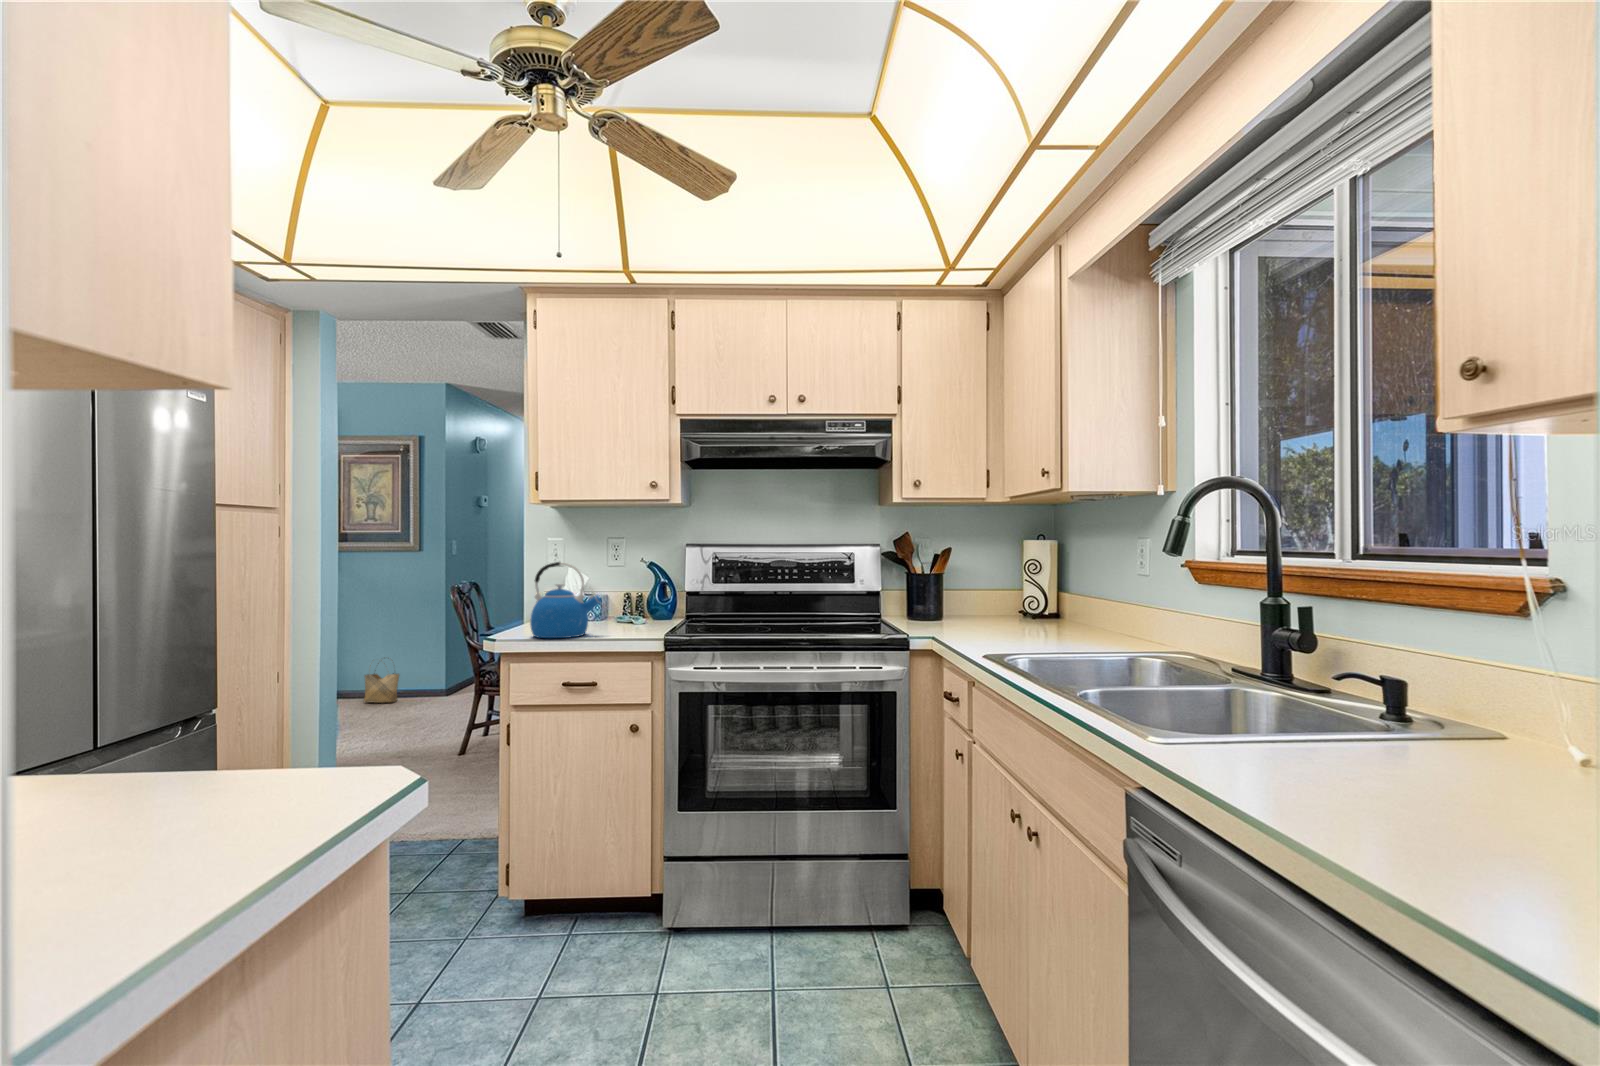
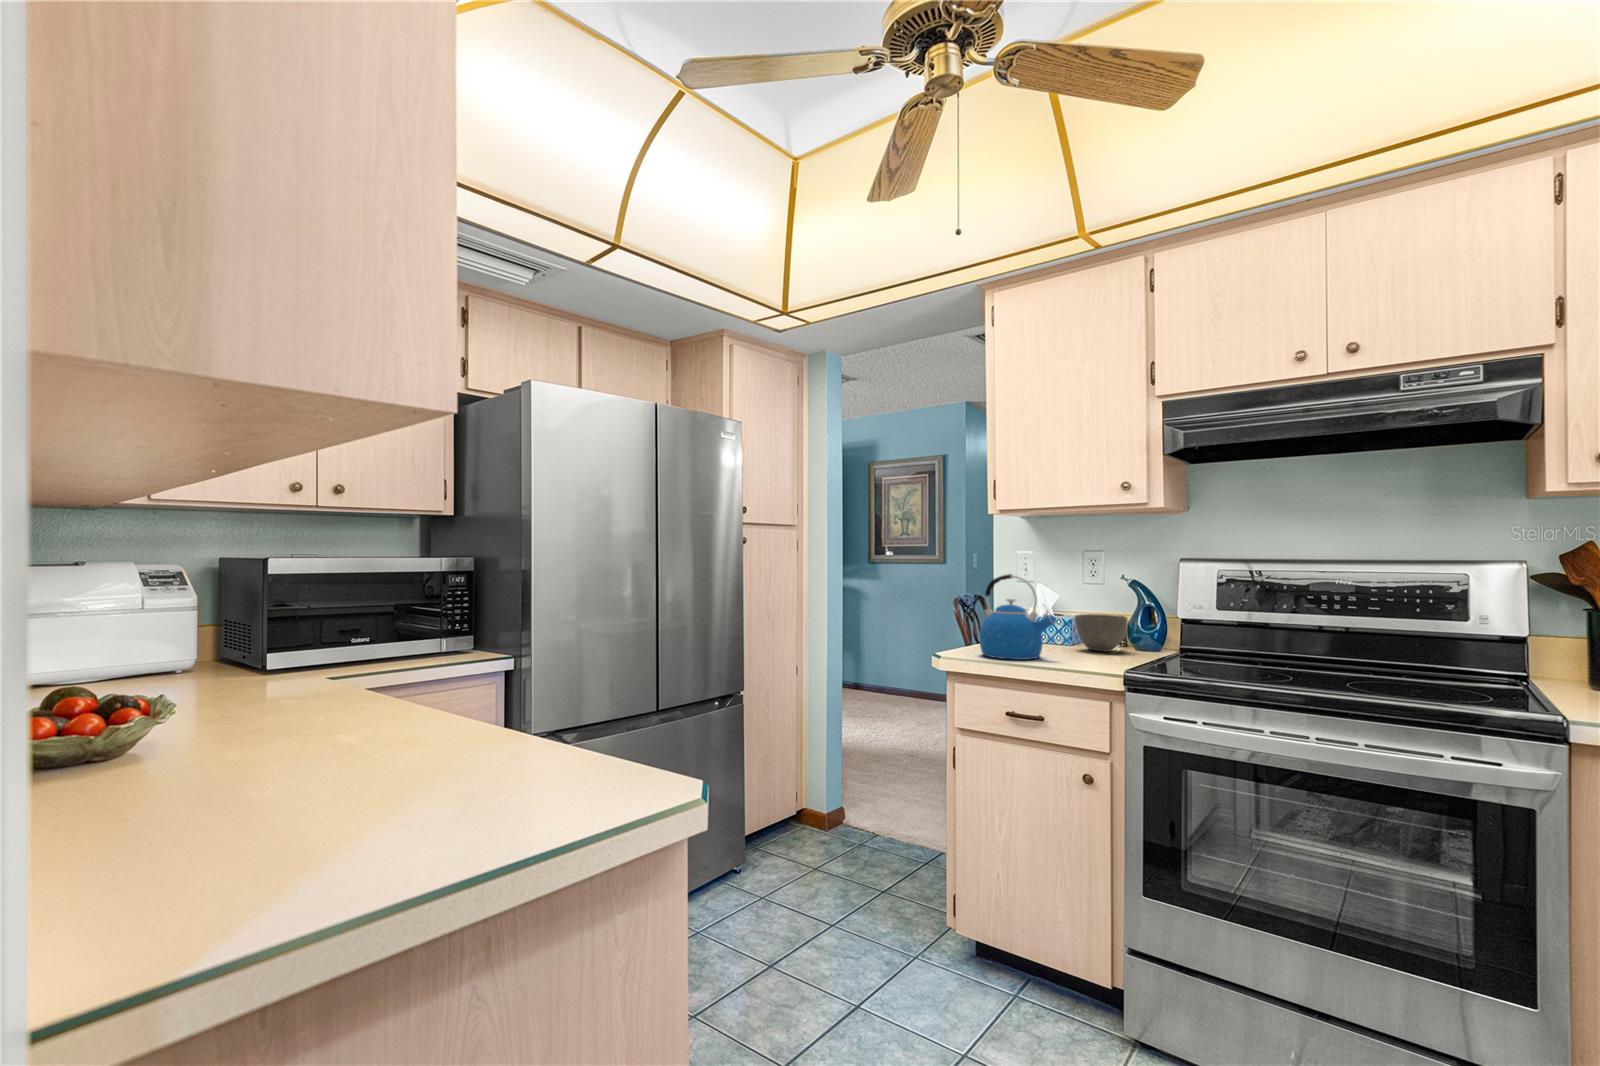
bowl: none [606,593,649,624] -> present [1075,614,1127,652]
woven basket: present [364,665,399,703] -> none [896,662,925,705]

